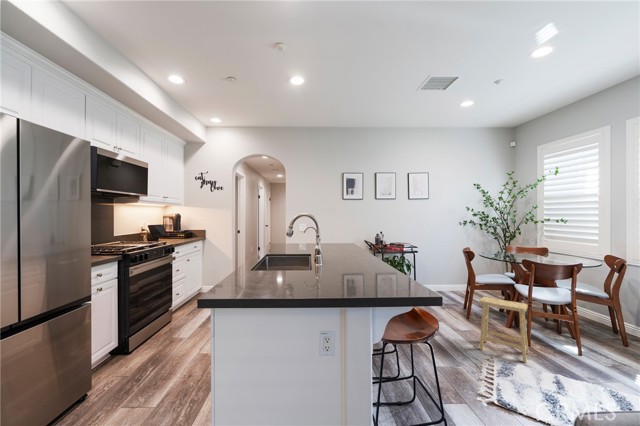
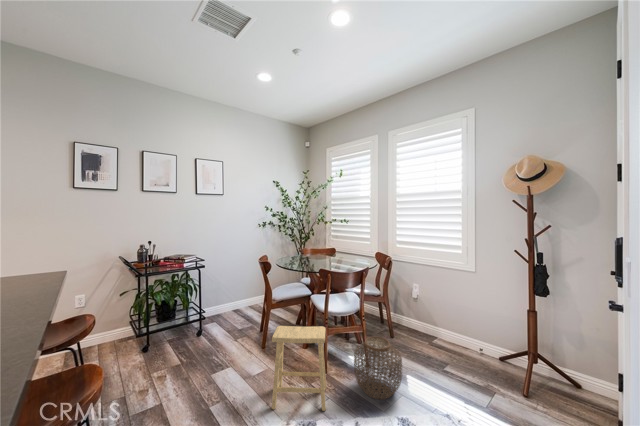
woven basket: none [558,323,616,376] -> present [354,336,402,400]

